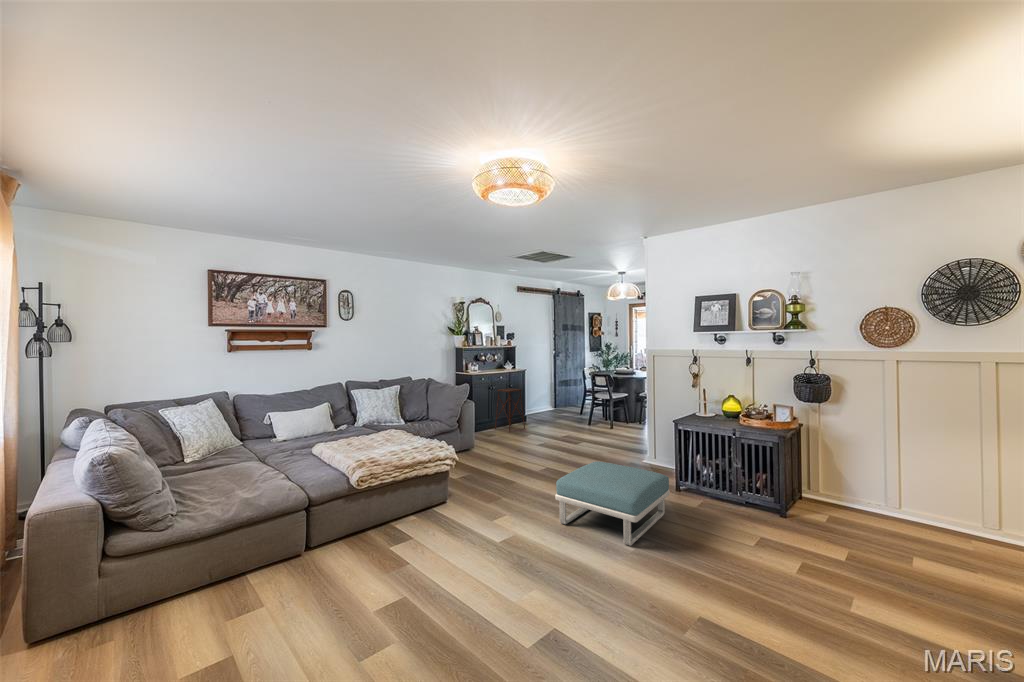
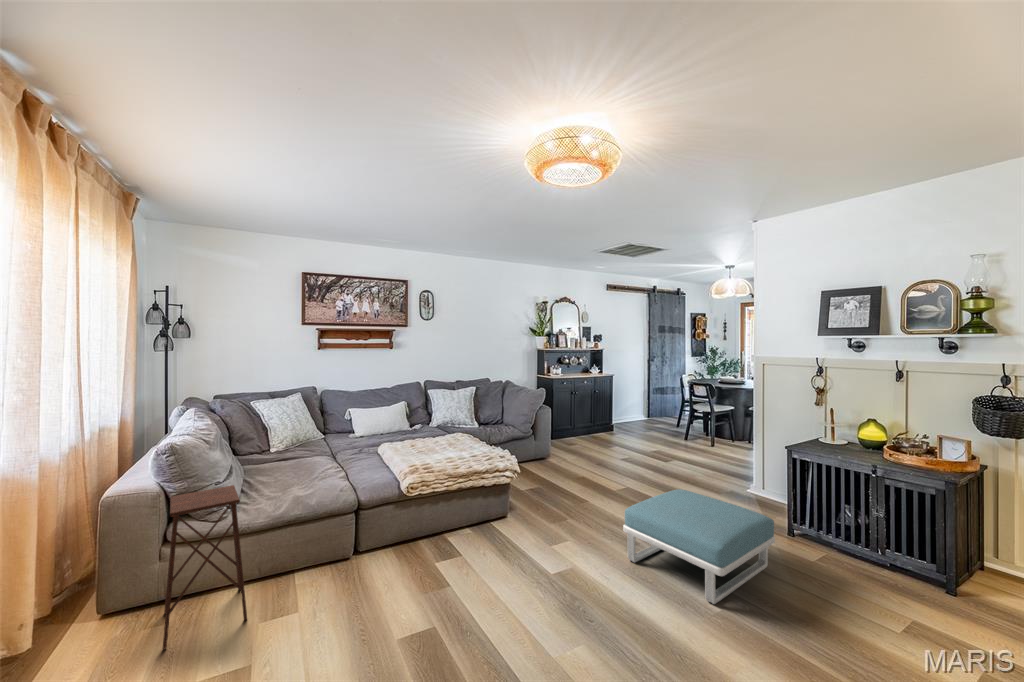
side table: present [495,388,525,432] -> present [163,485,247,649]

